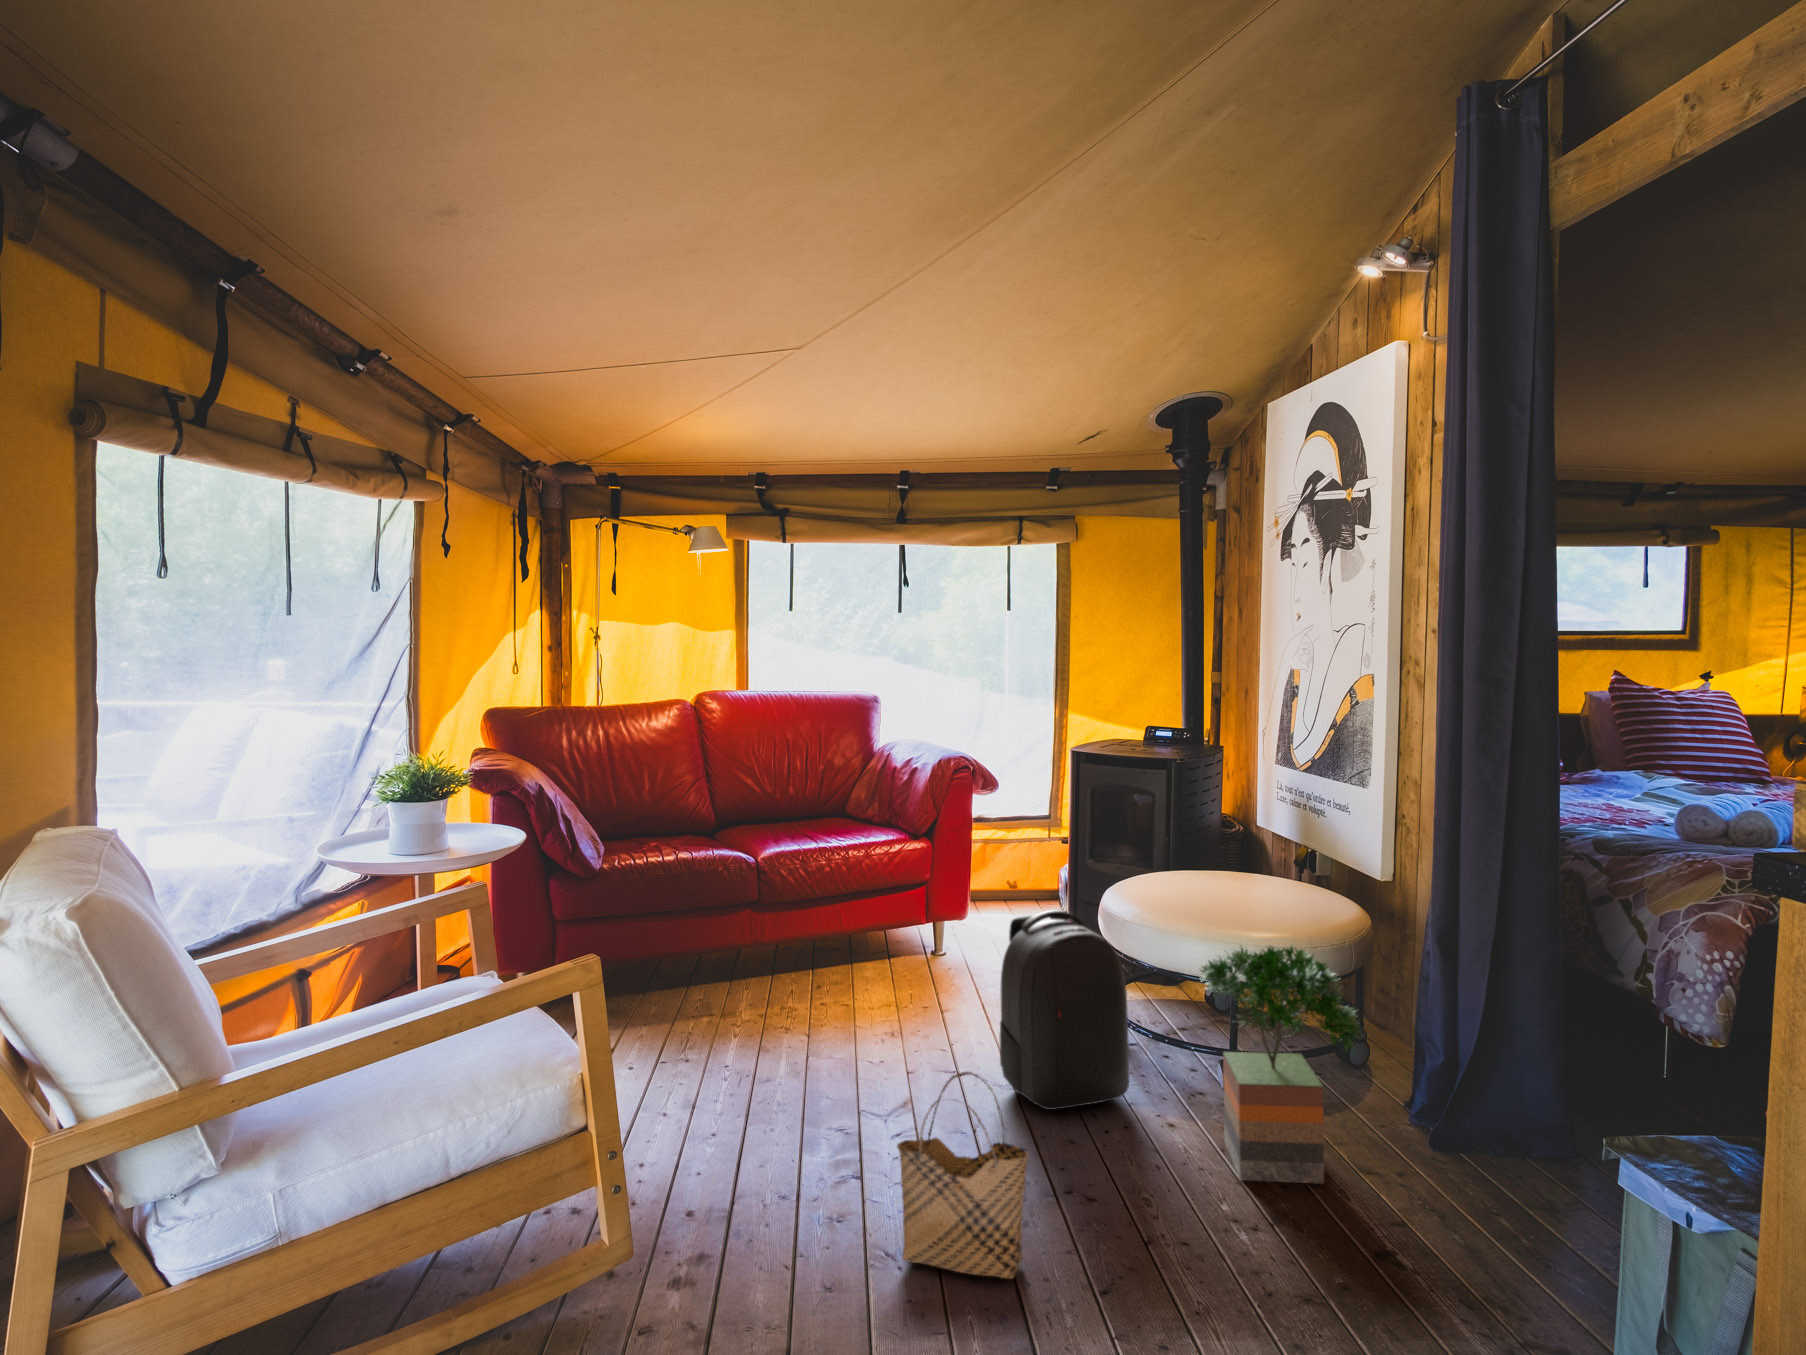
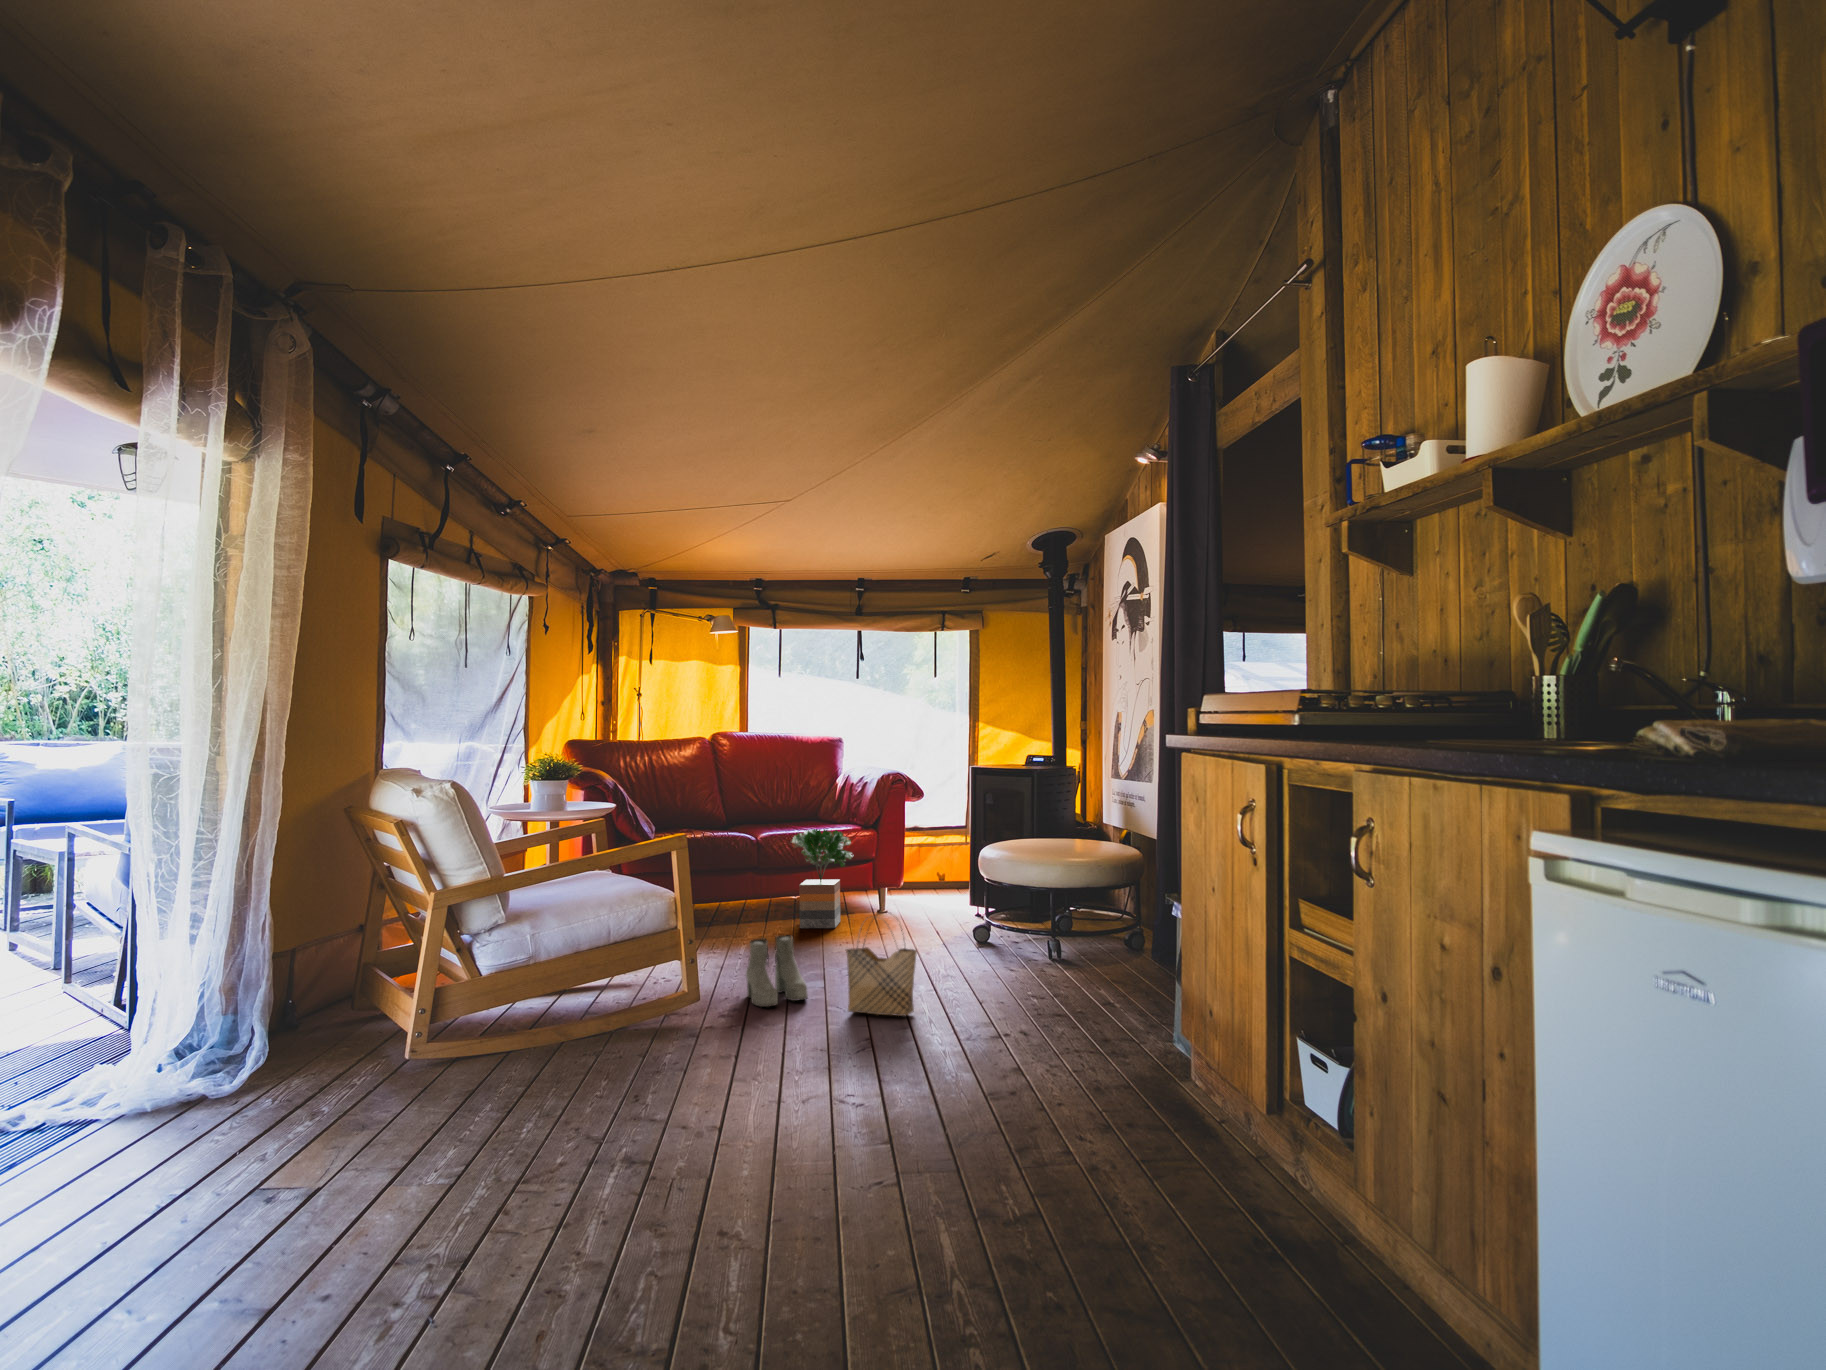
backpack: present [1000,910,1129,1110] -> none [913,849,991,967]
potted tree: present [1200,945,1360,1184] -> present [792,829,852,928]
boots: none [724,1086,831,1238] -> present [746,935,808,1007]

